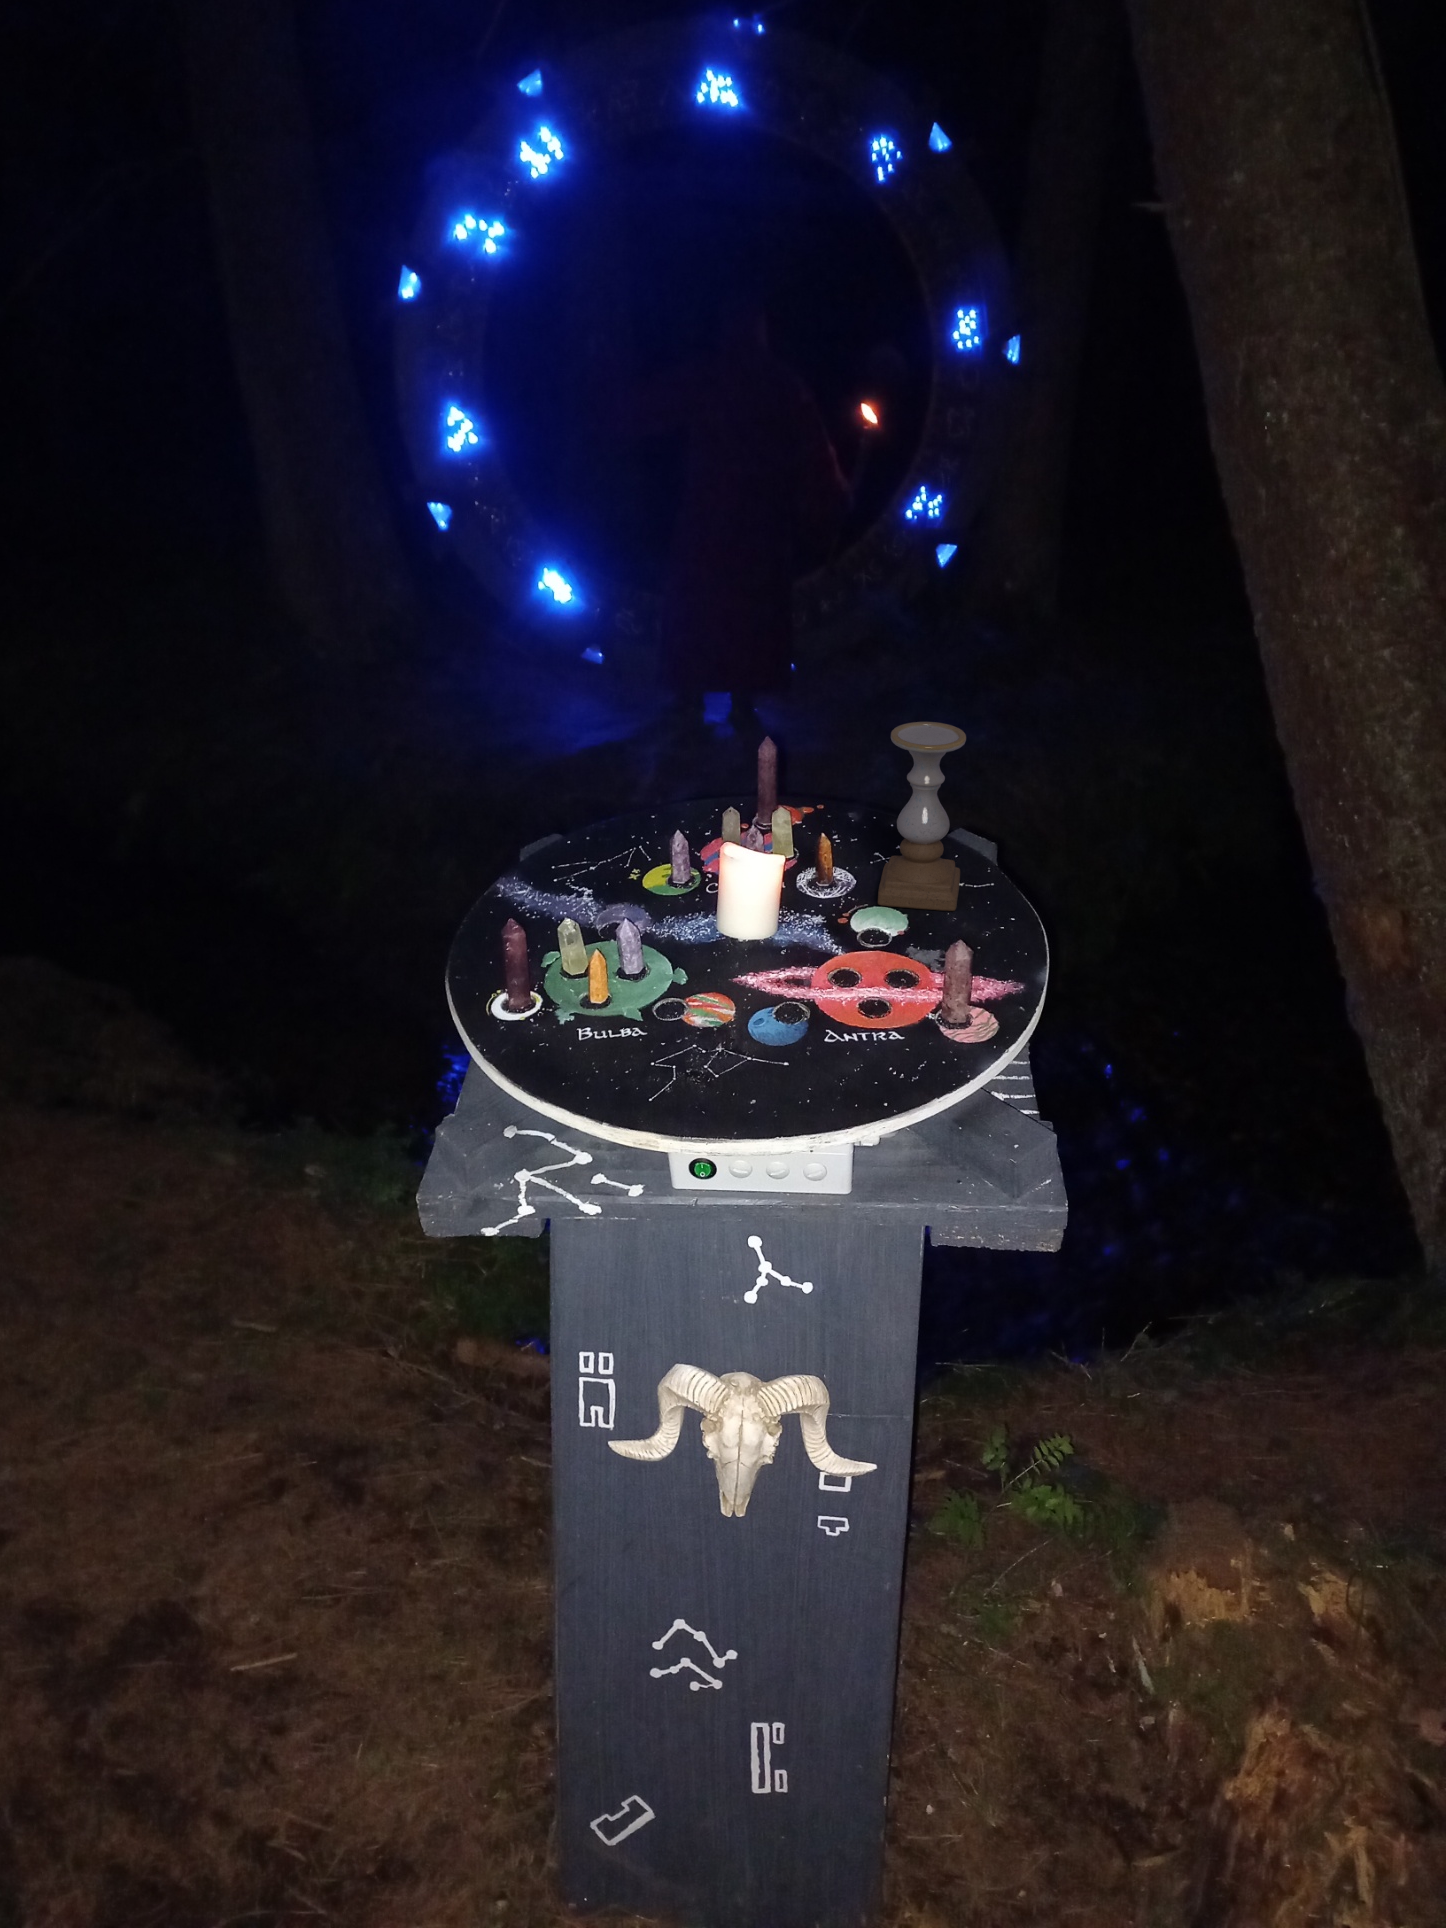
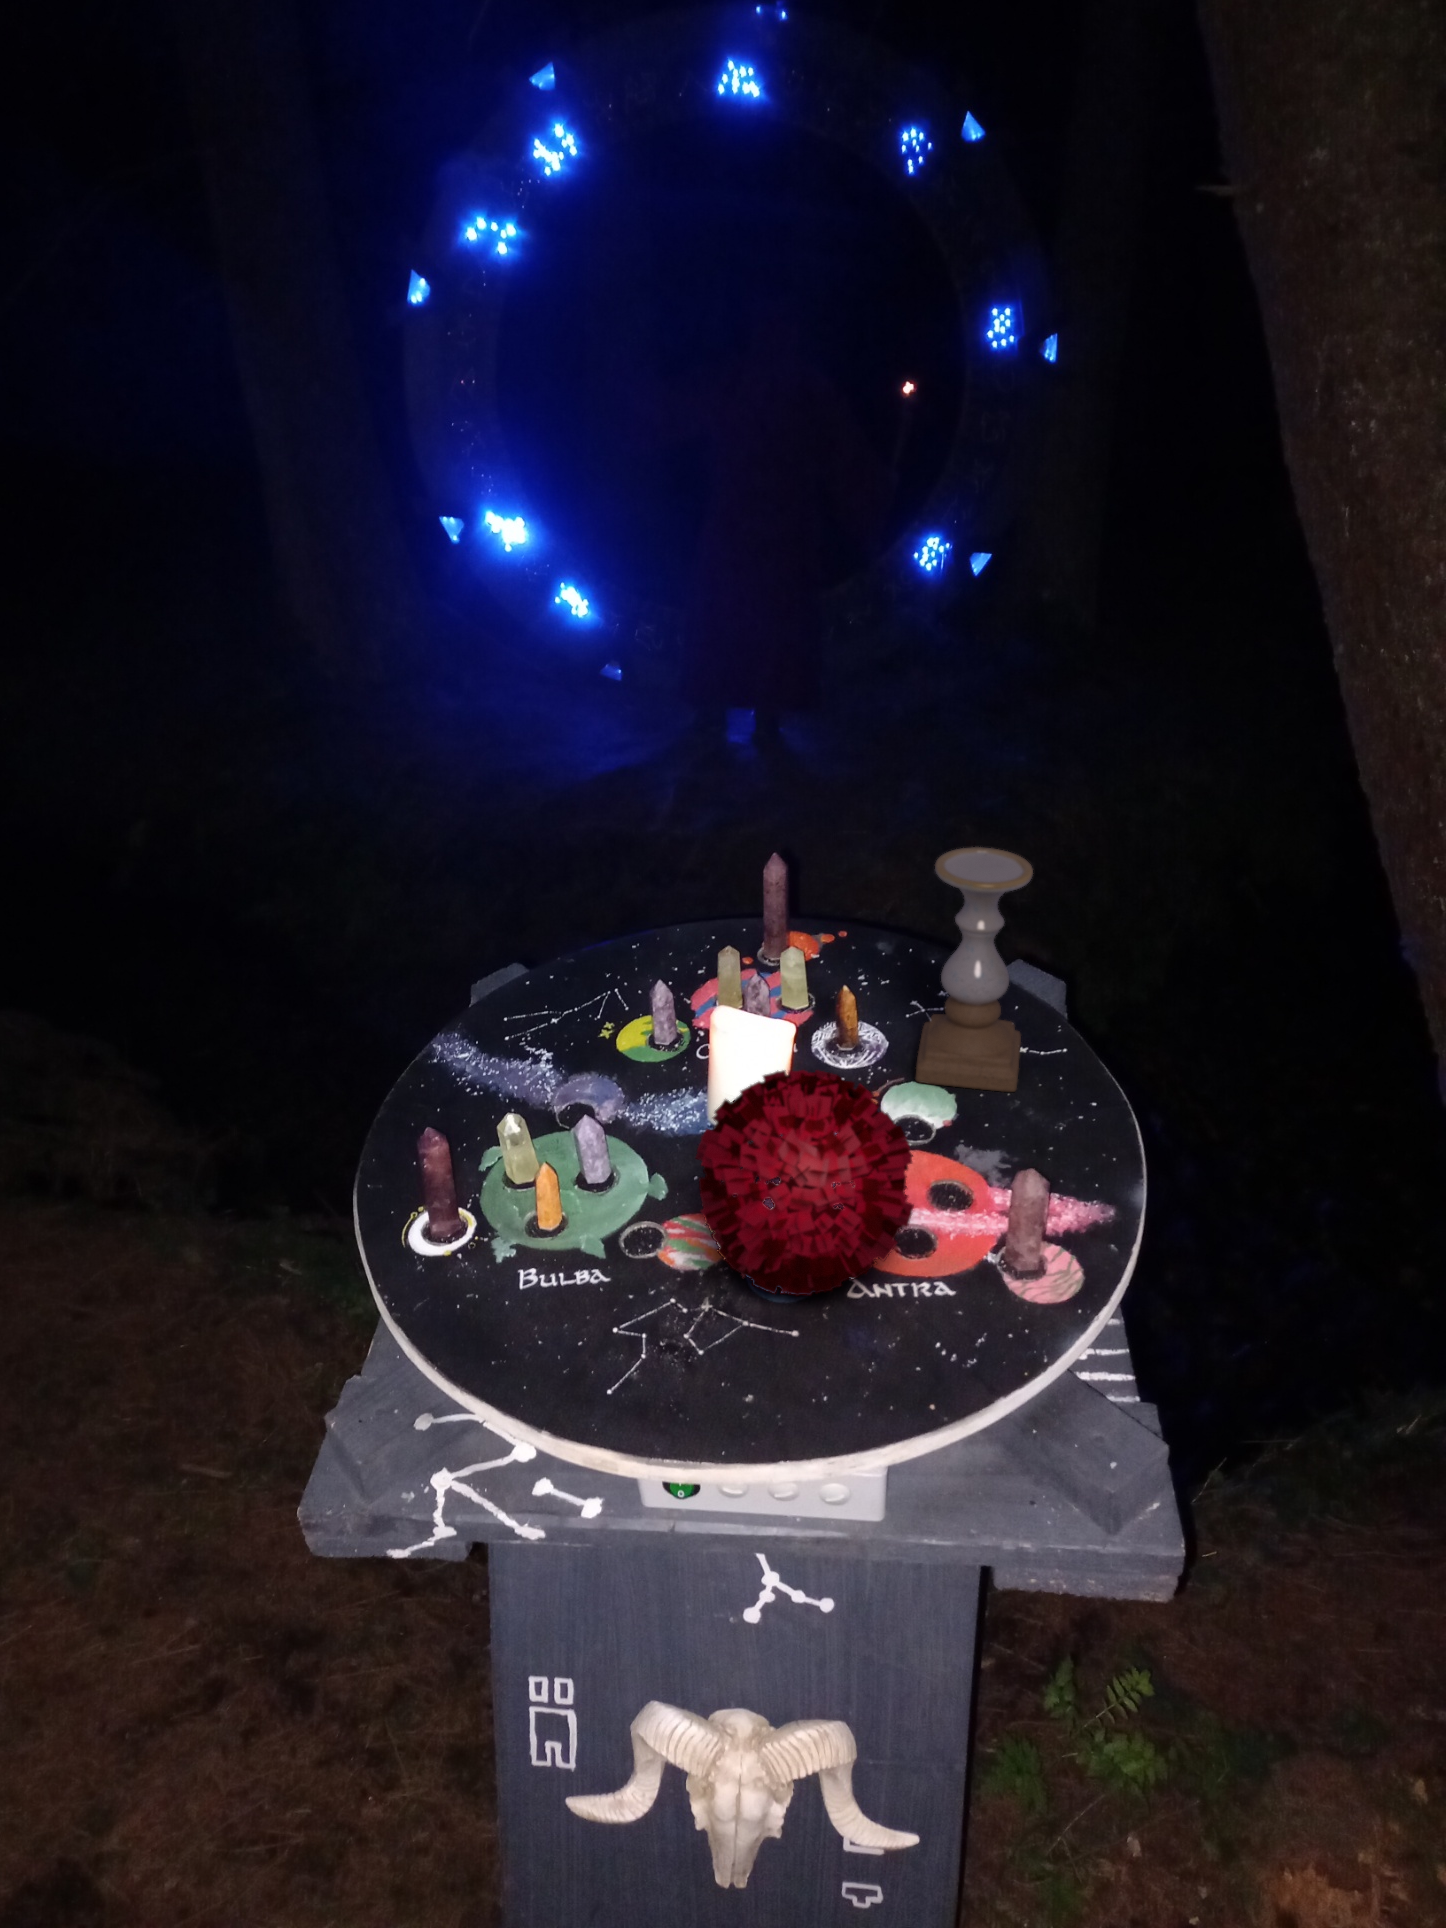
decorative ball: none [707,875,871,1043] -> present [696,1070,914,1296]

